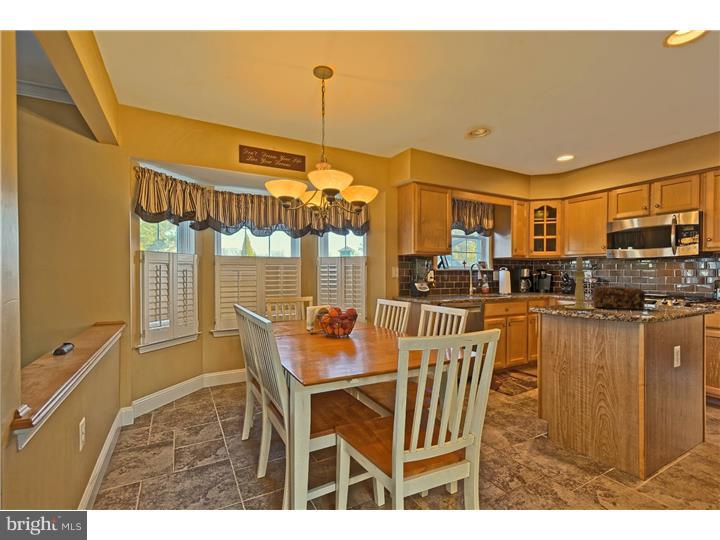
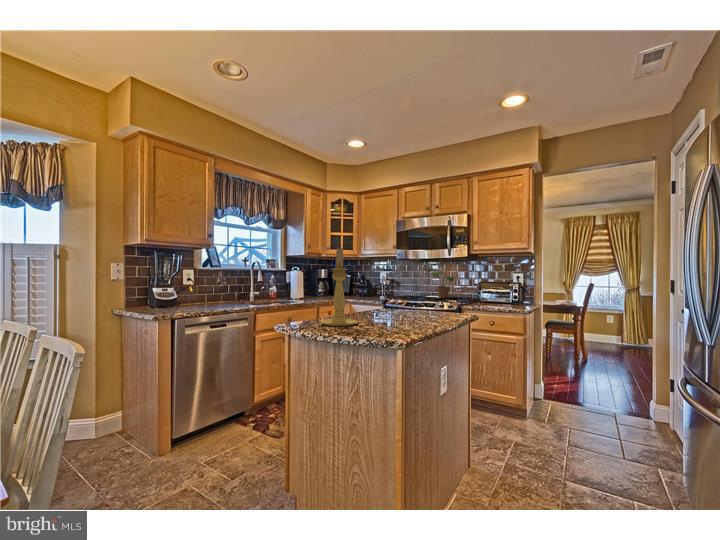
potted plant: none [645,265,680,297] -> present [428,268,454,298]
bread loaf: present [593,286,645,309] -> none [361,290,416,320]

